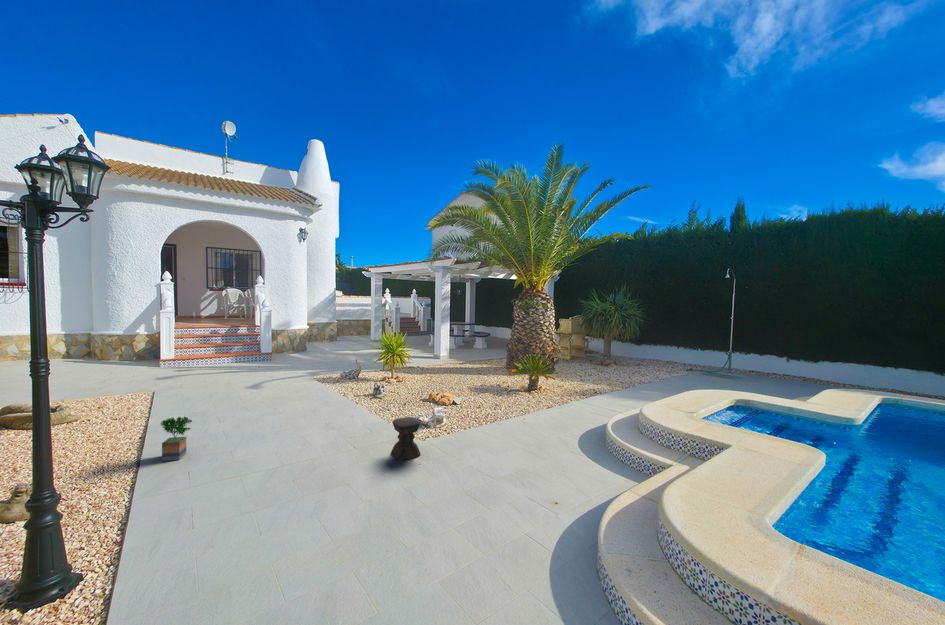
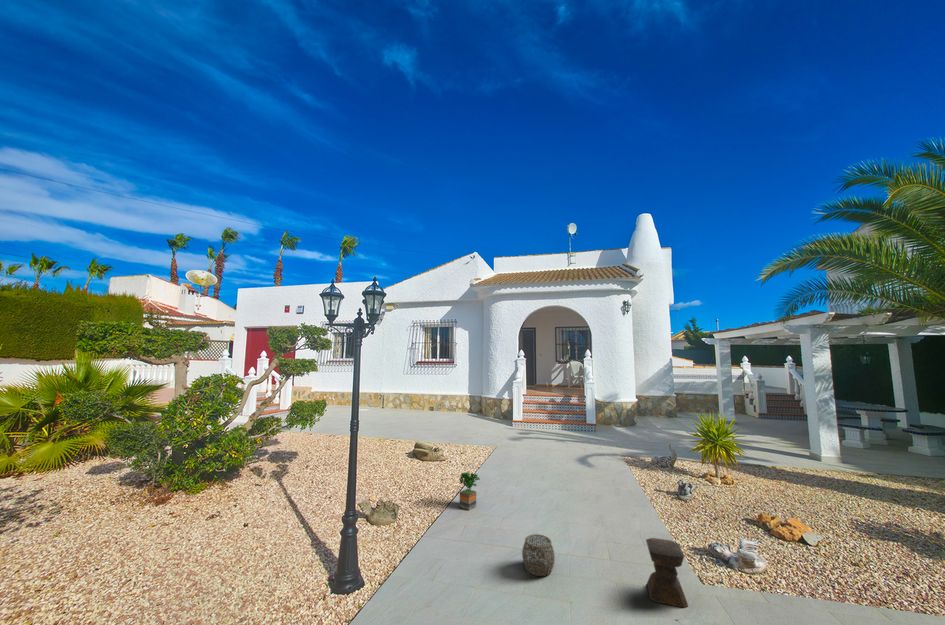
woven basket: none [289,446,322,482] -> present [522,534,555,576]

